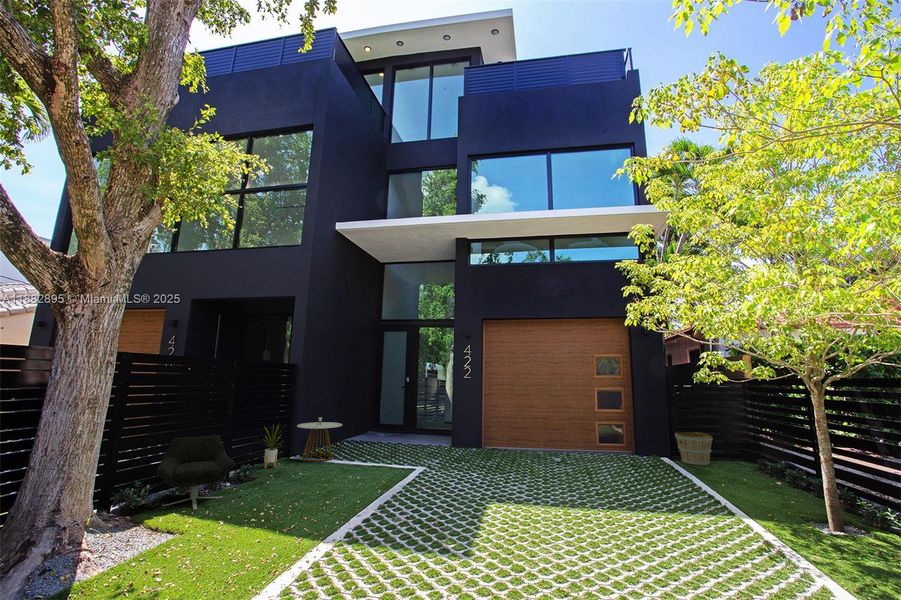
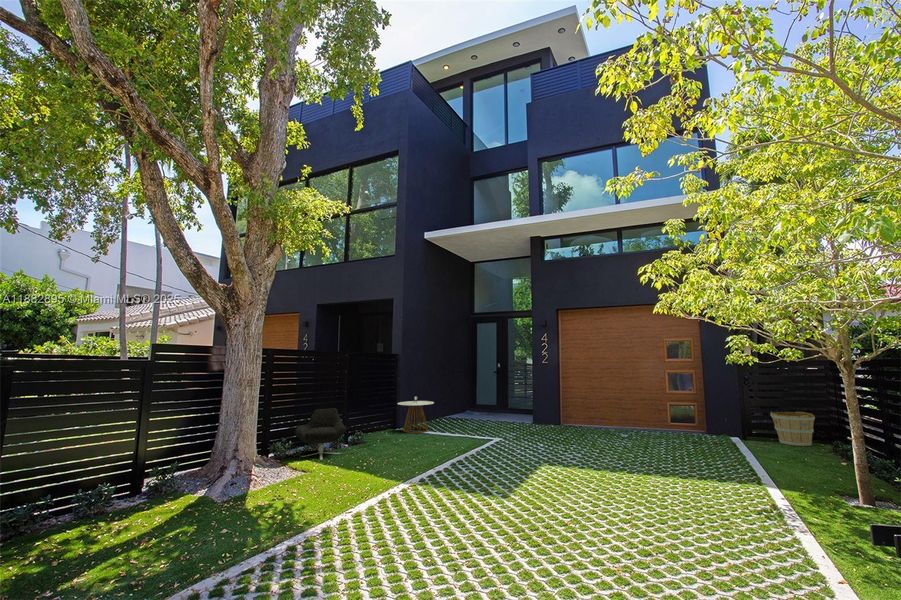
house plant: present [264,428,277,469] -> none [368,399,388,437]

